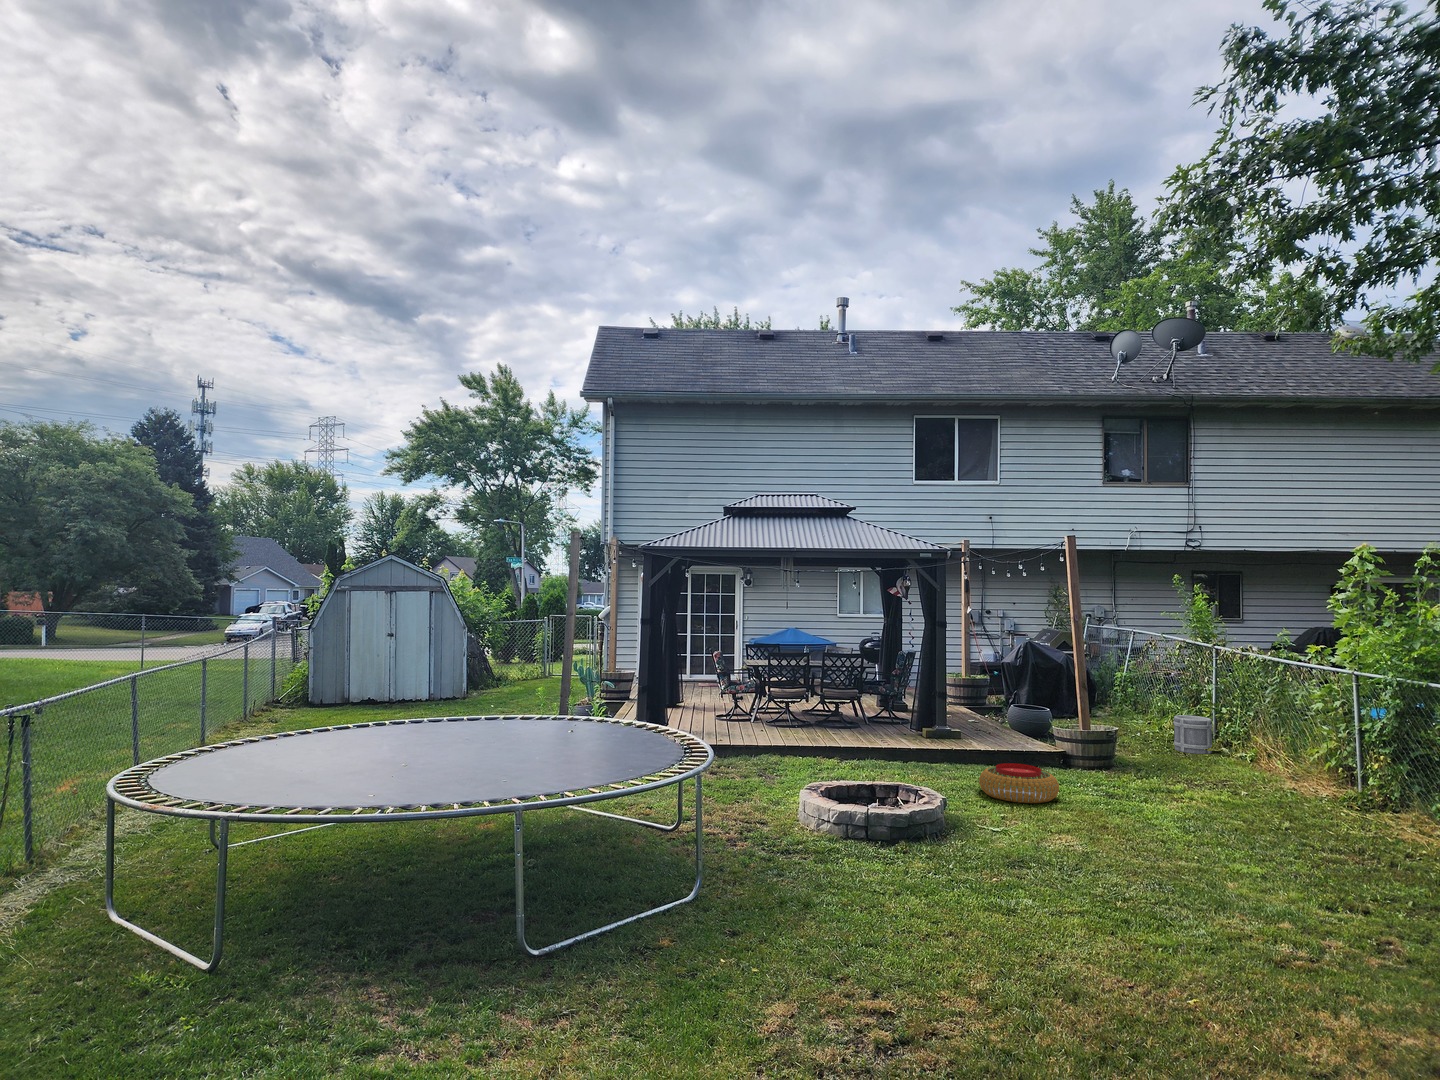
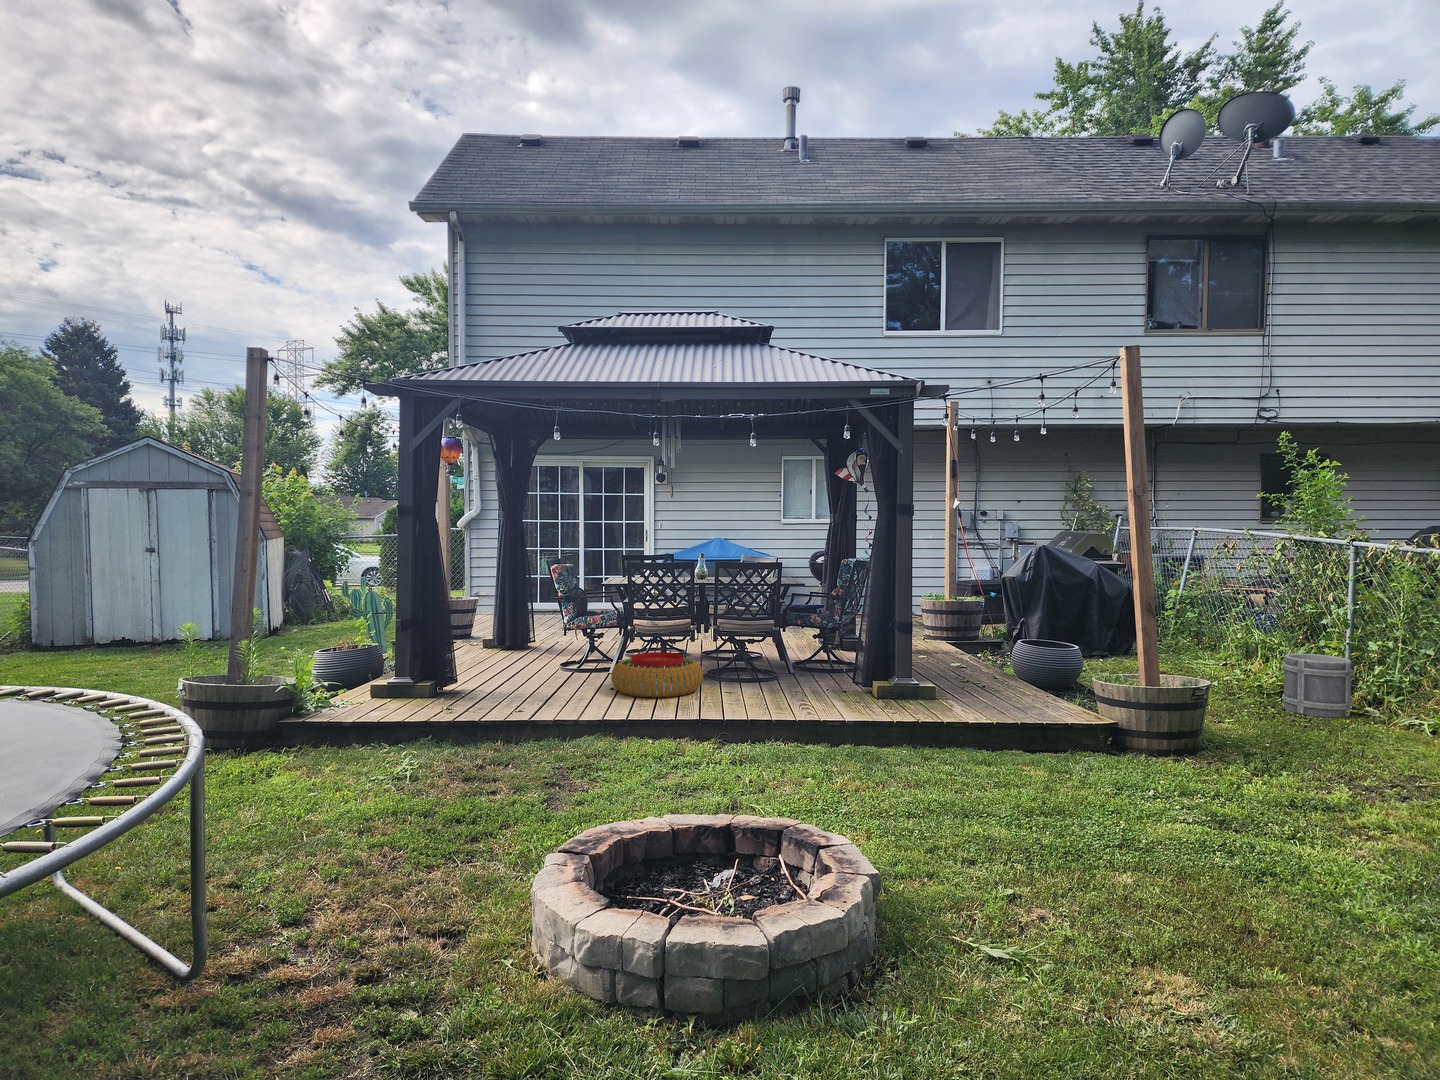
pouf: present [979,763,1059,803] -> present [611,652,703,698]

